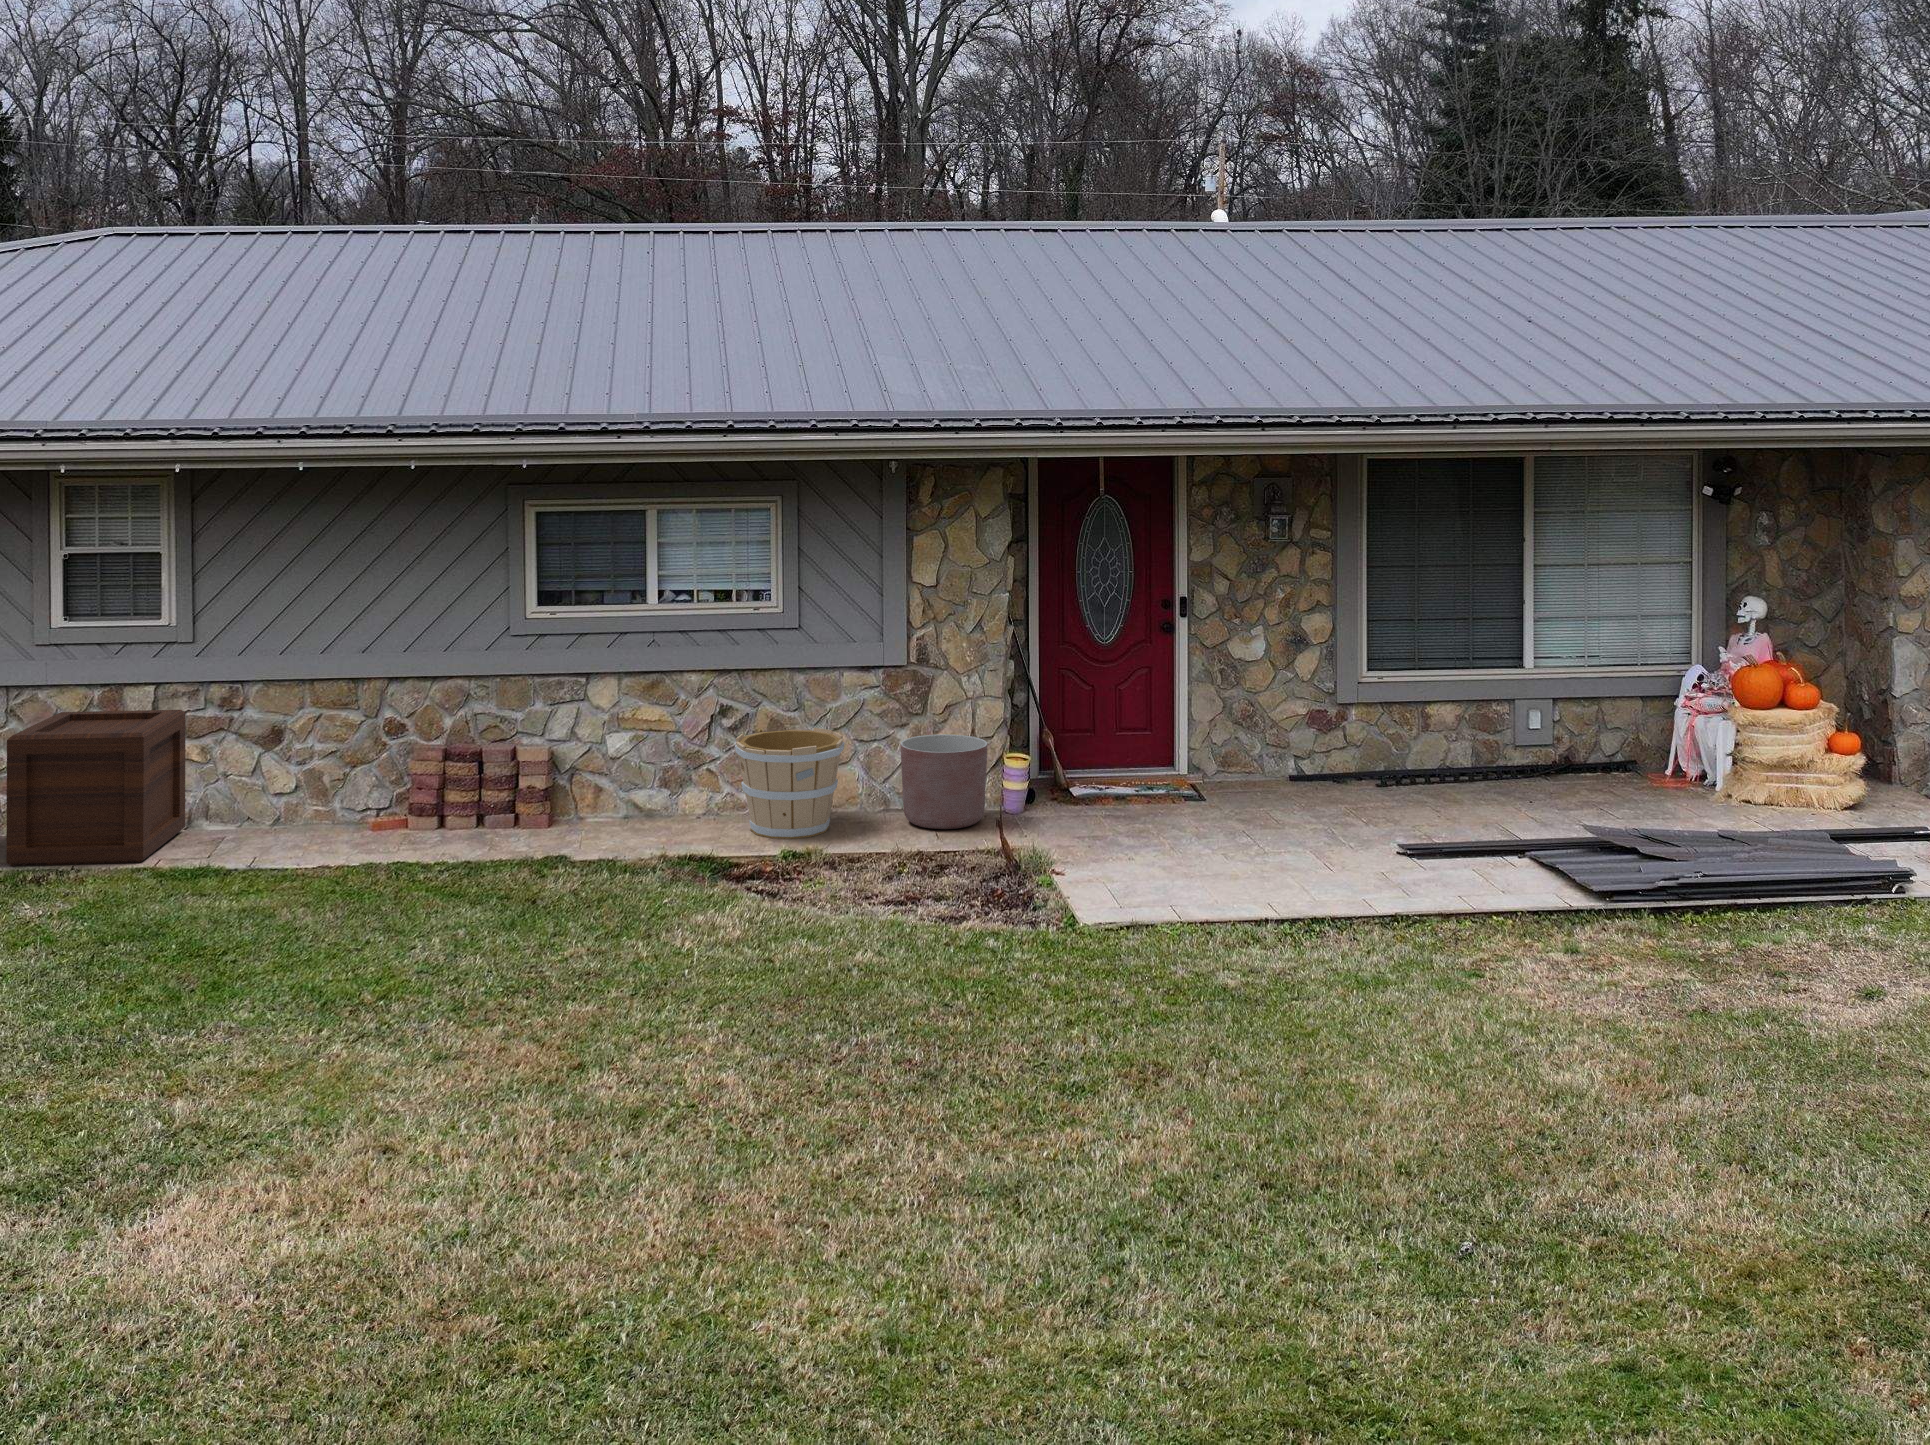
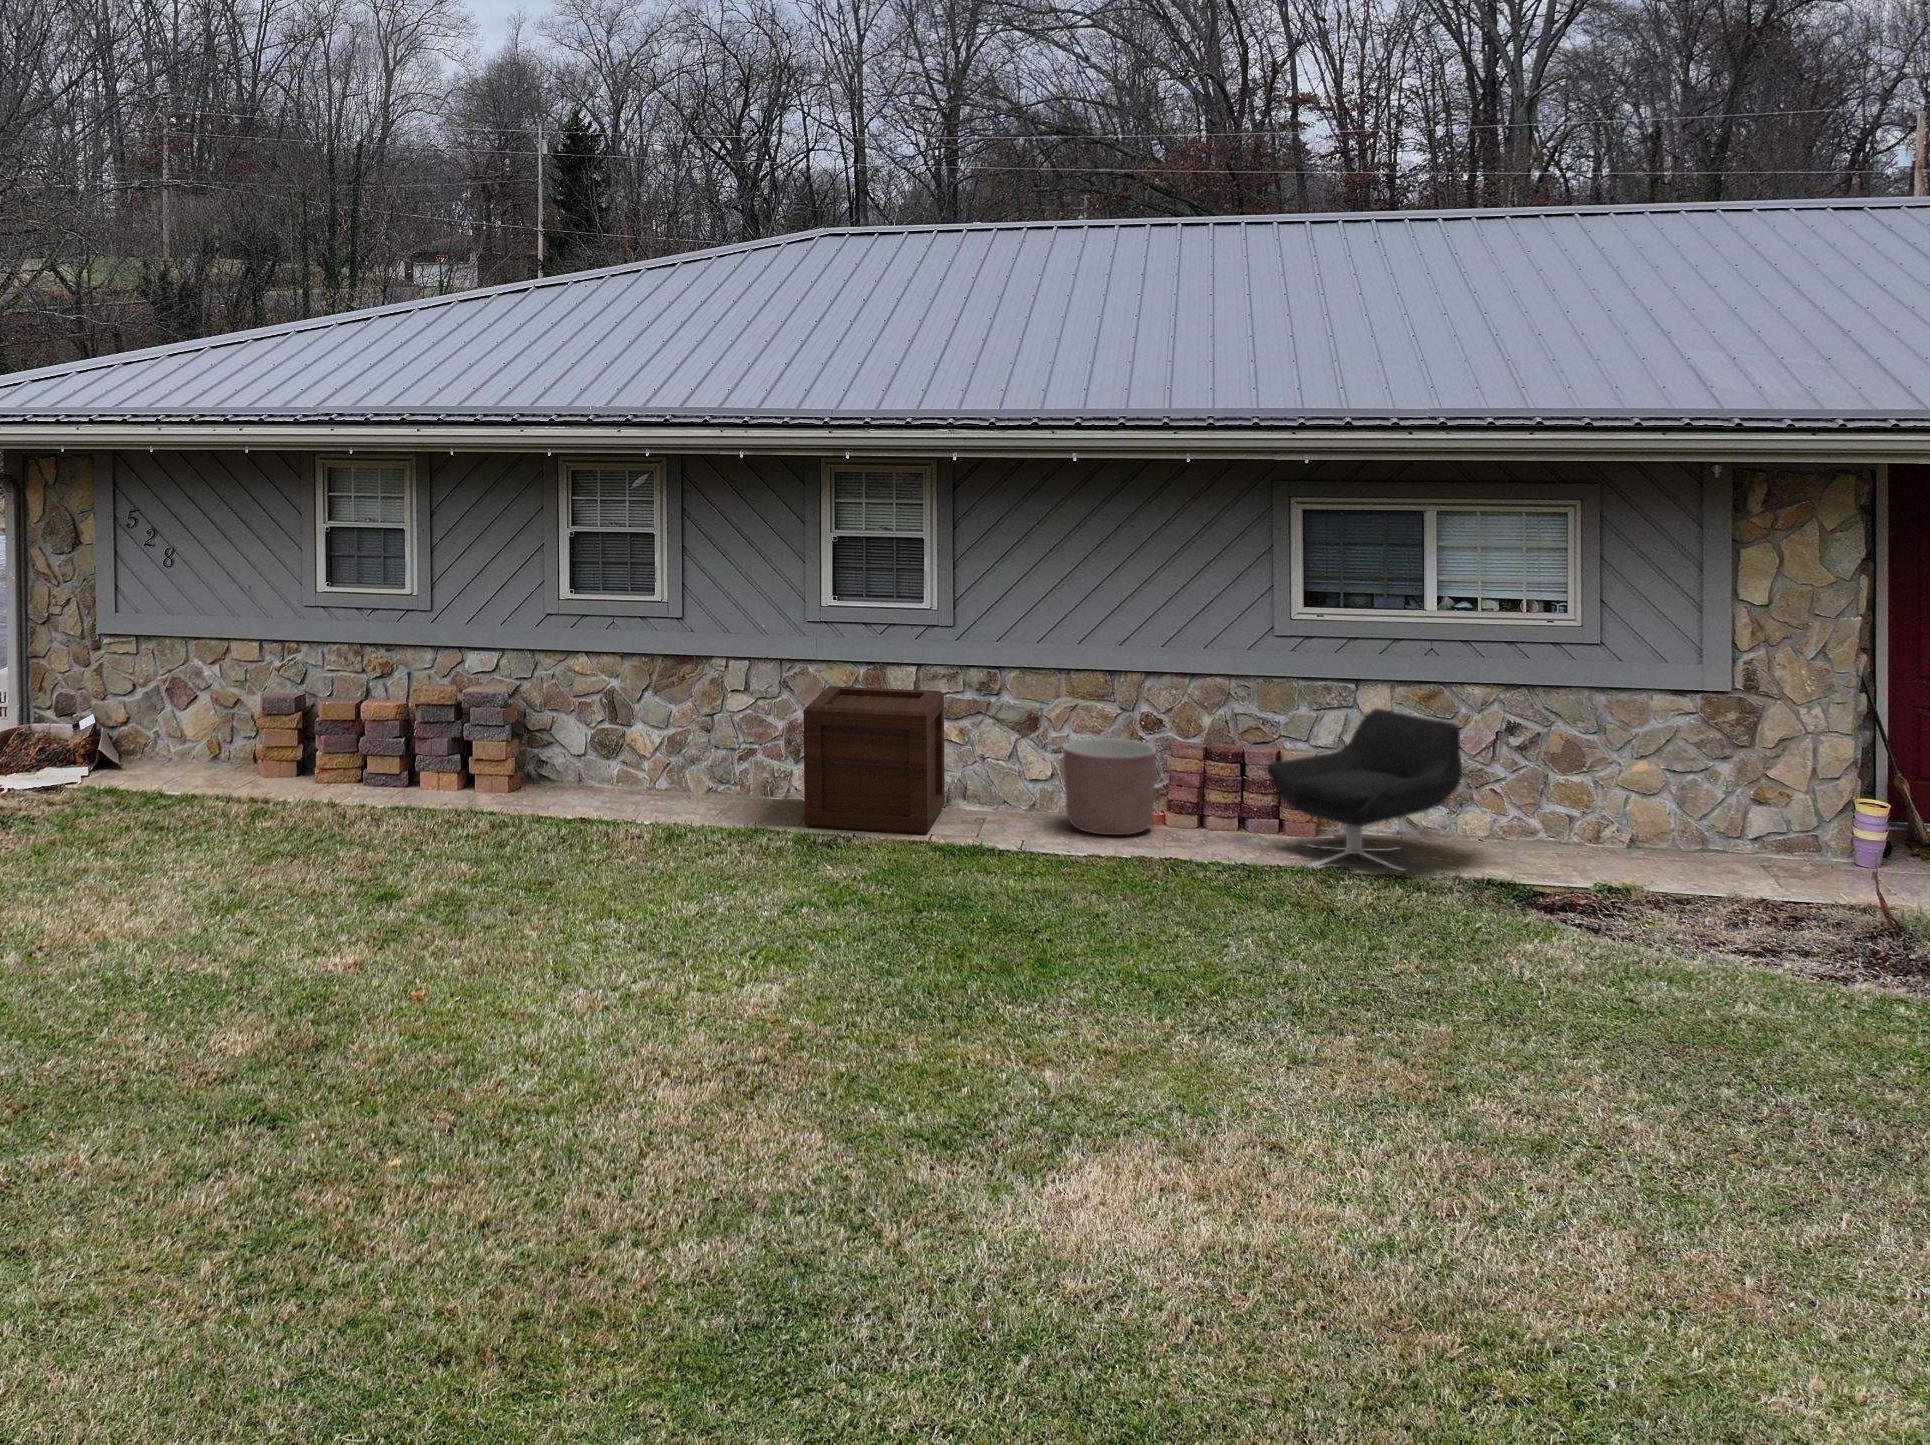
lounge chair: none [495,699,673,860] -> present [1267,708,1462,871]
wooden bucket: present [735,728,845,839] -> none [1531,755,1663,873]
planter: present [900,734,987,829] -> present [1063,738,1156,835]

